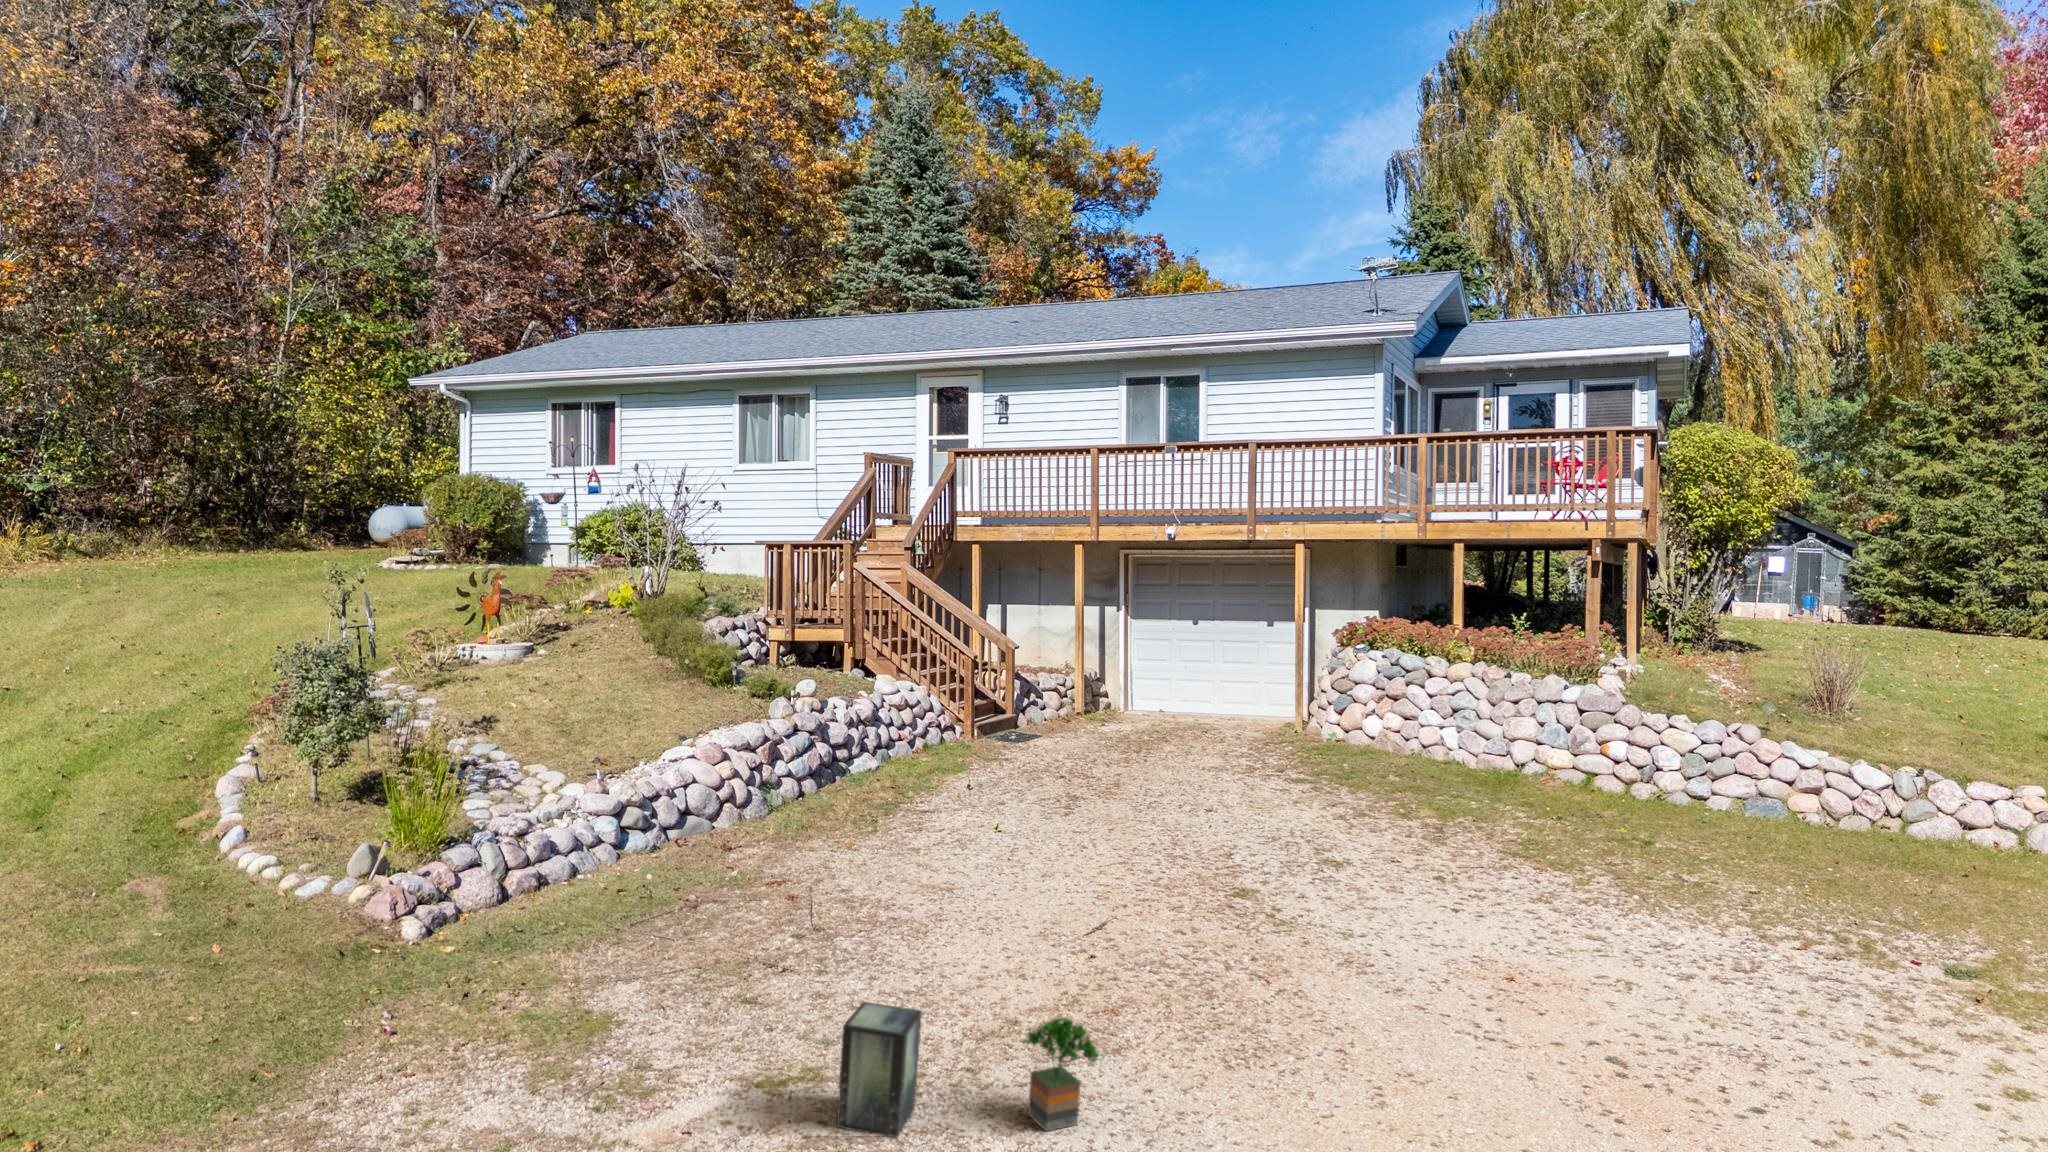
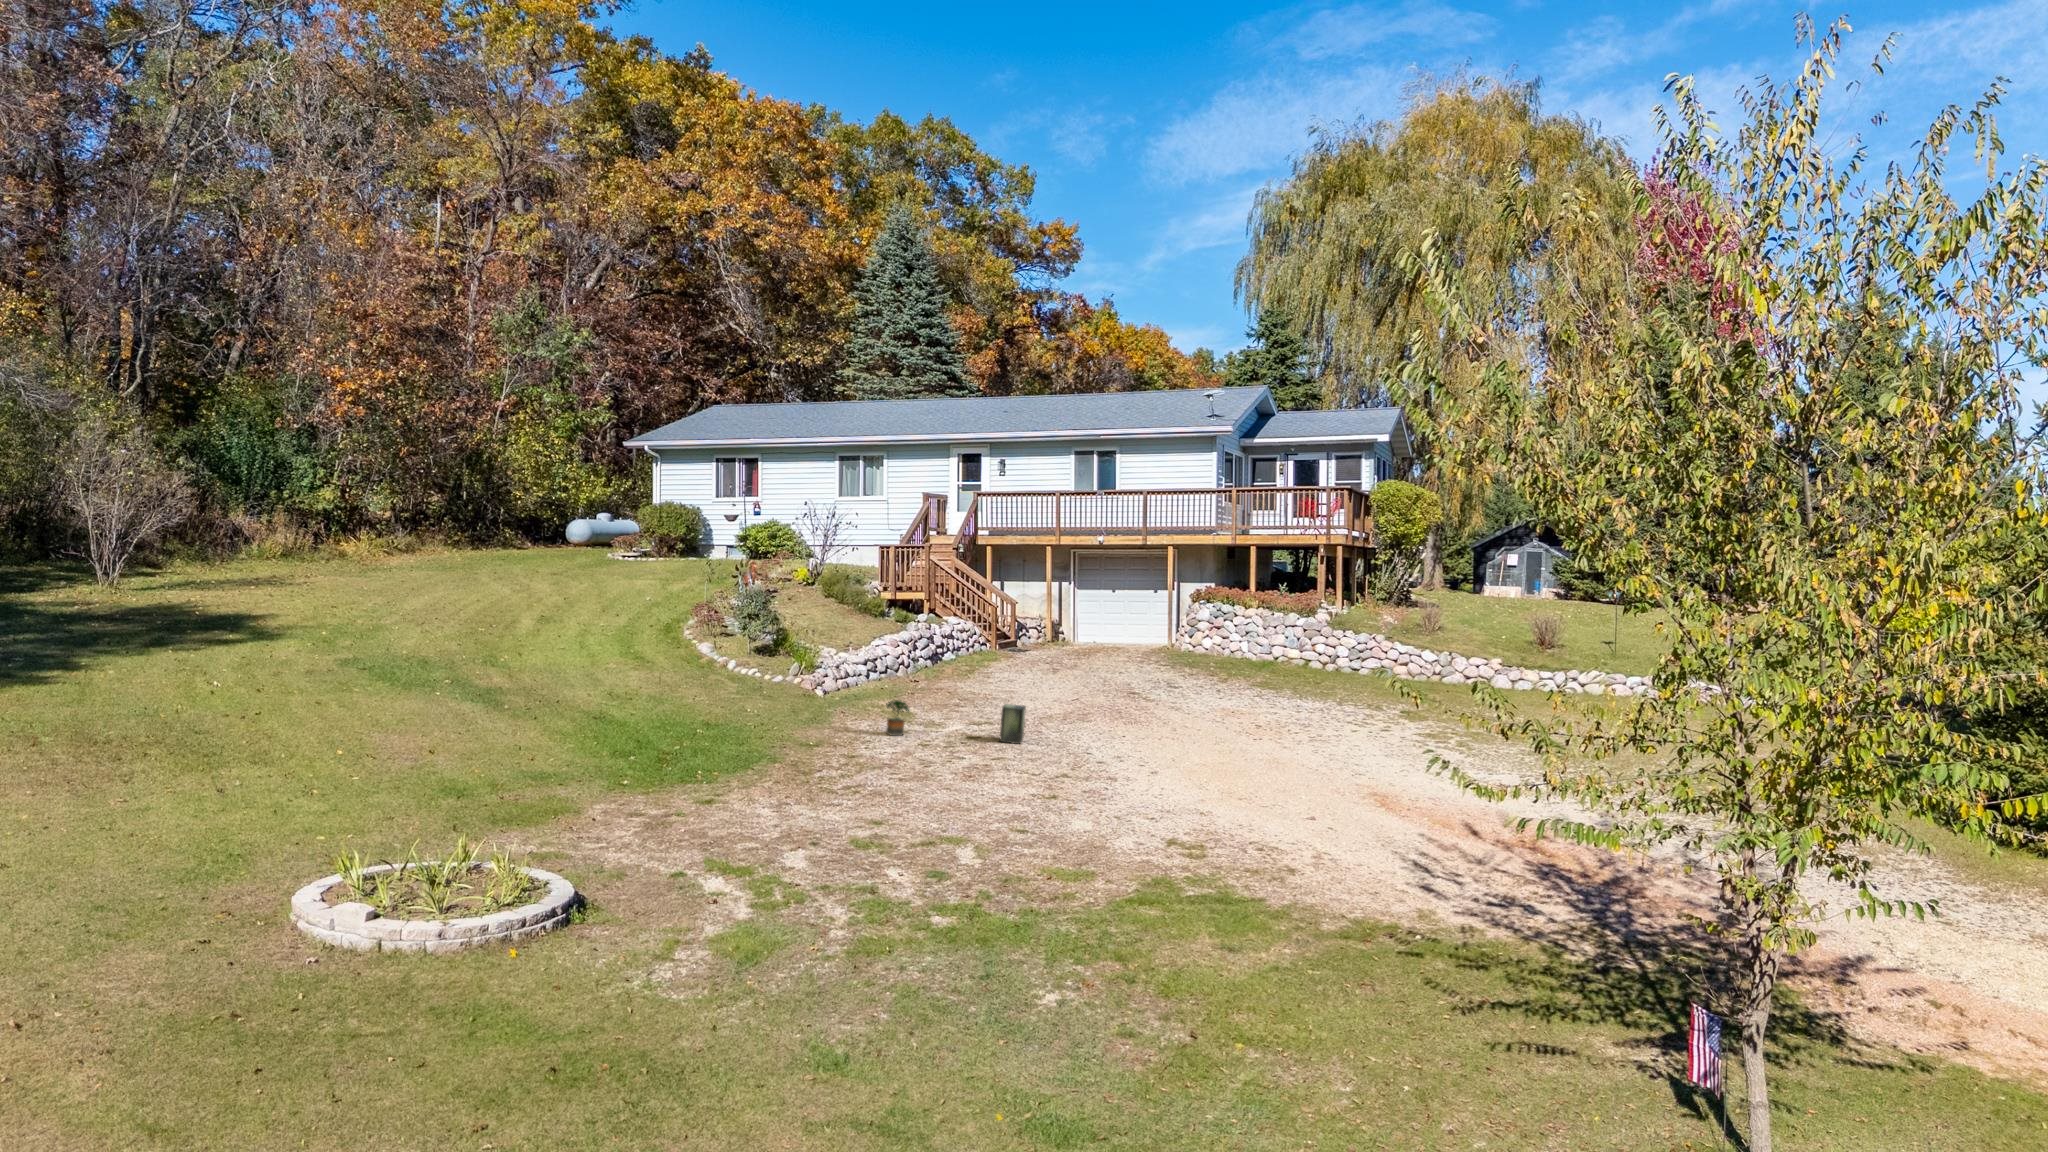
potted tree: present [1026,1018,1099,1131] -> present [886,700,909,736]

